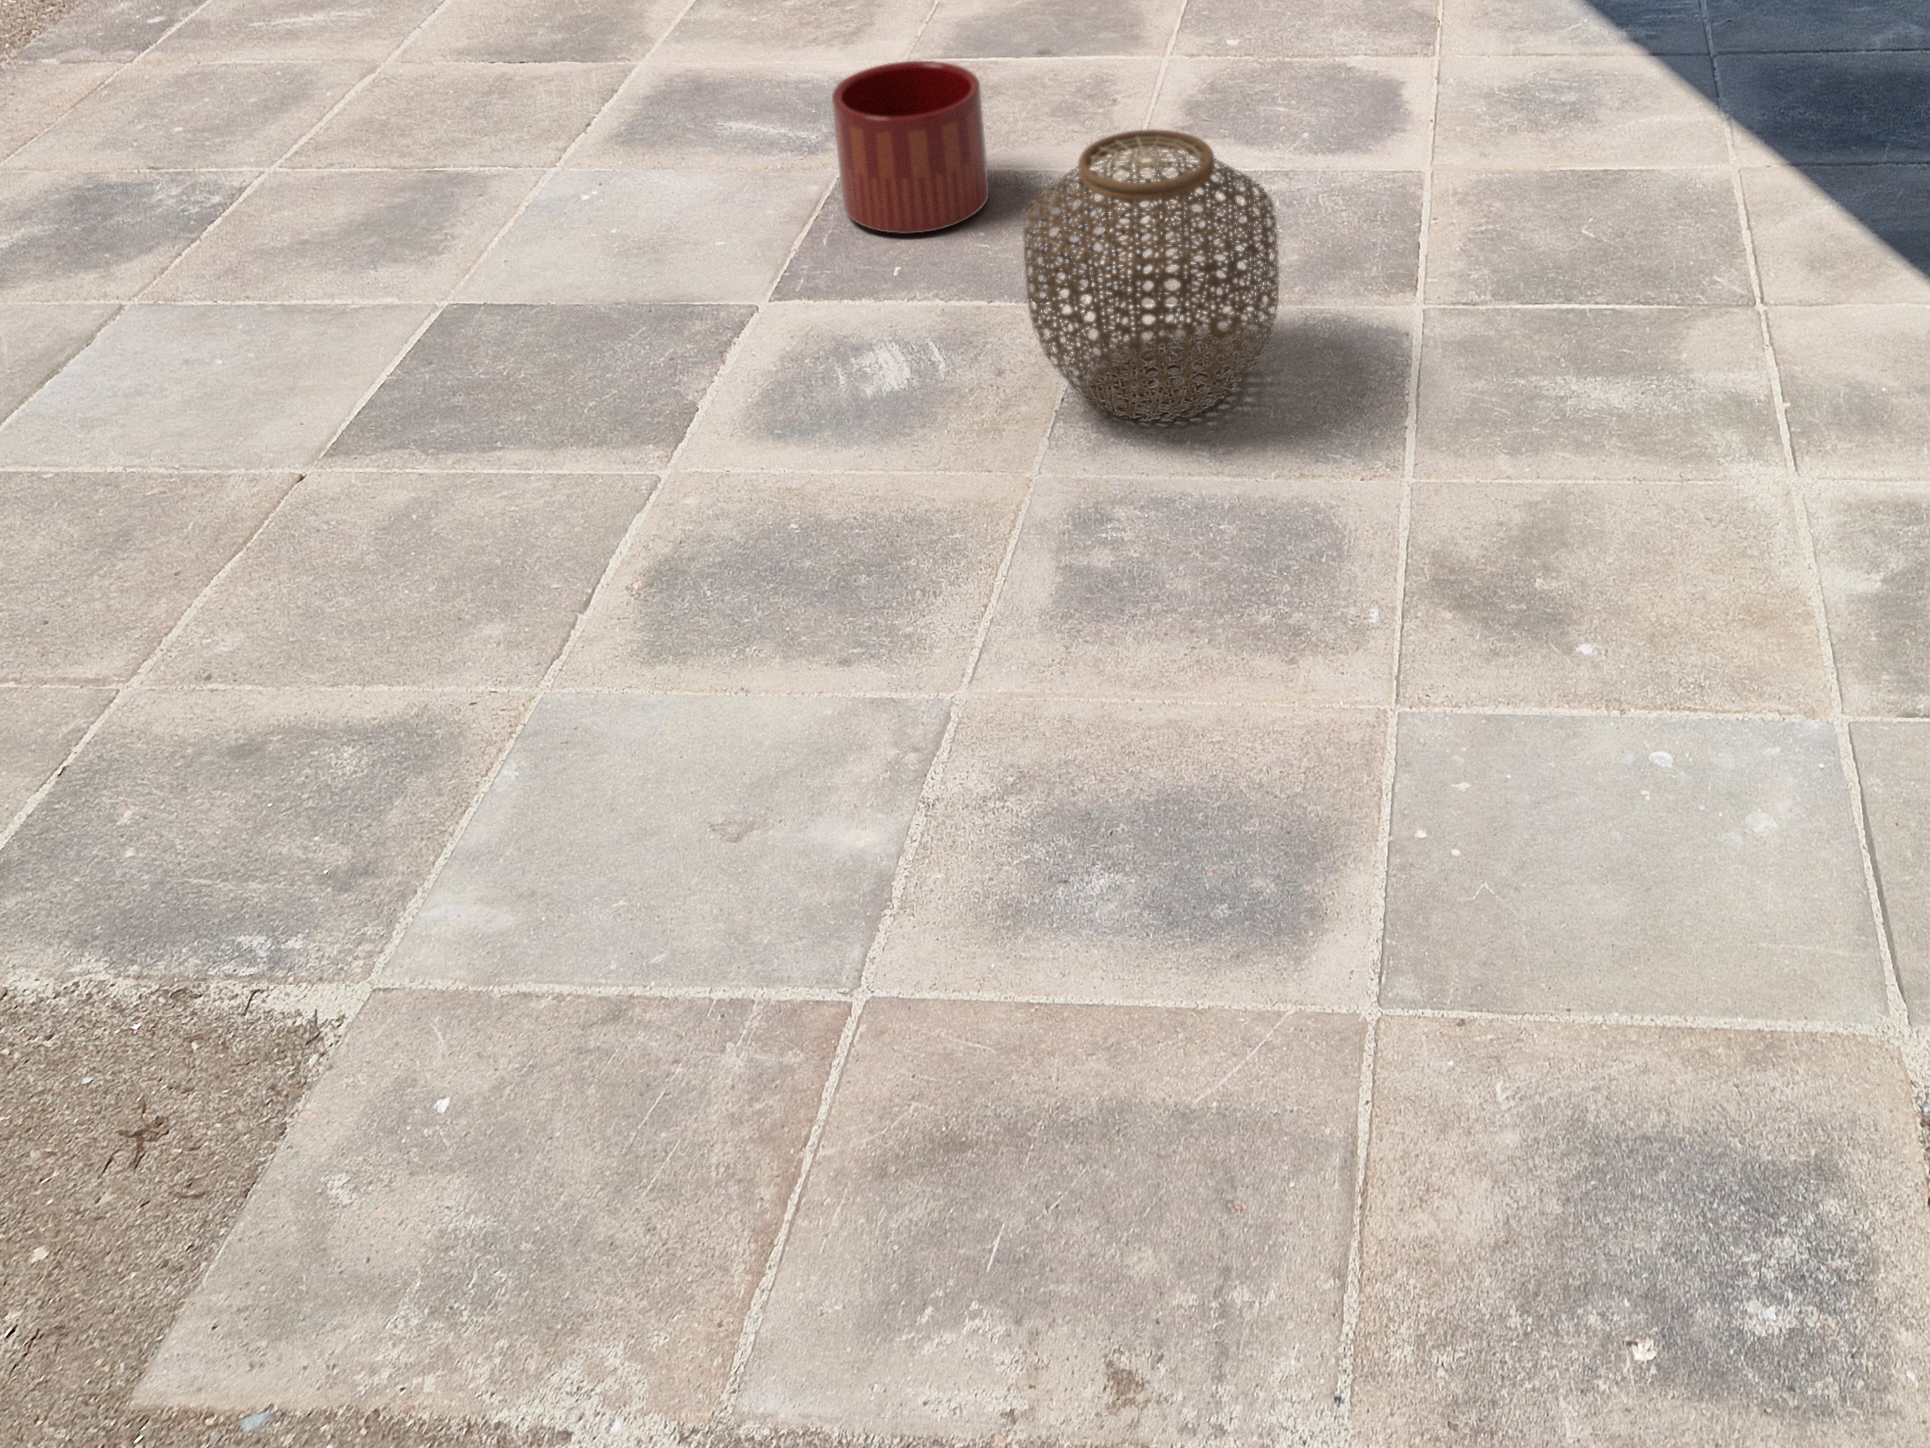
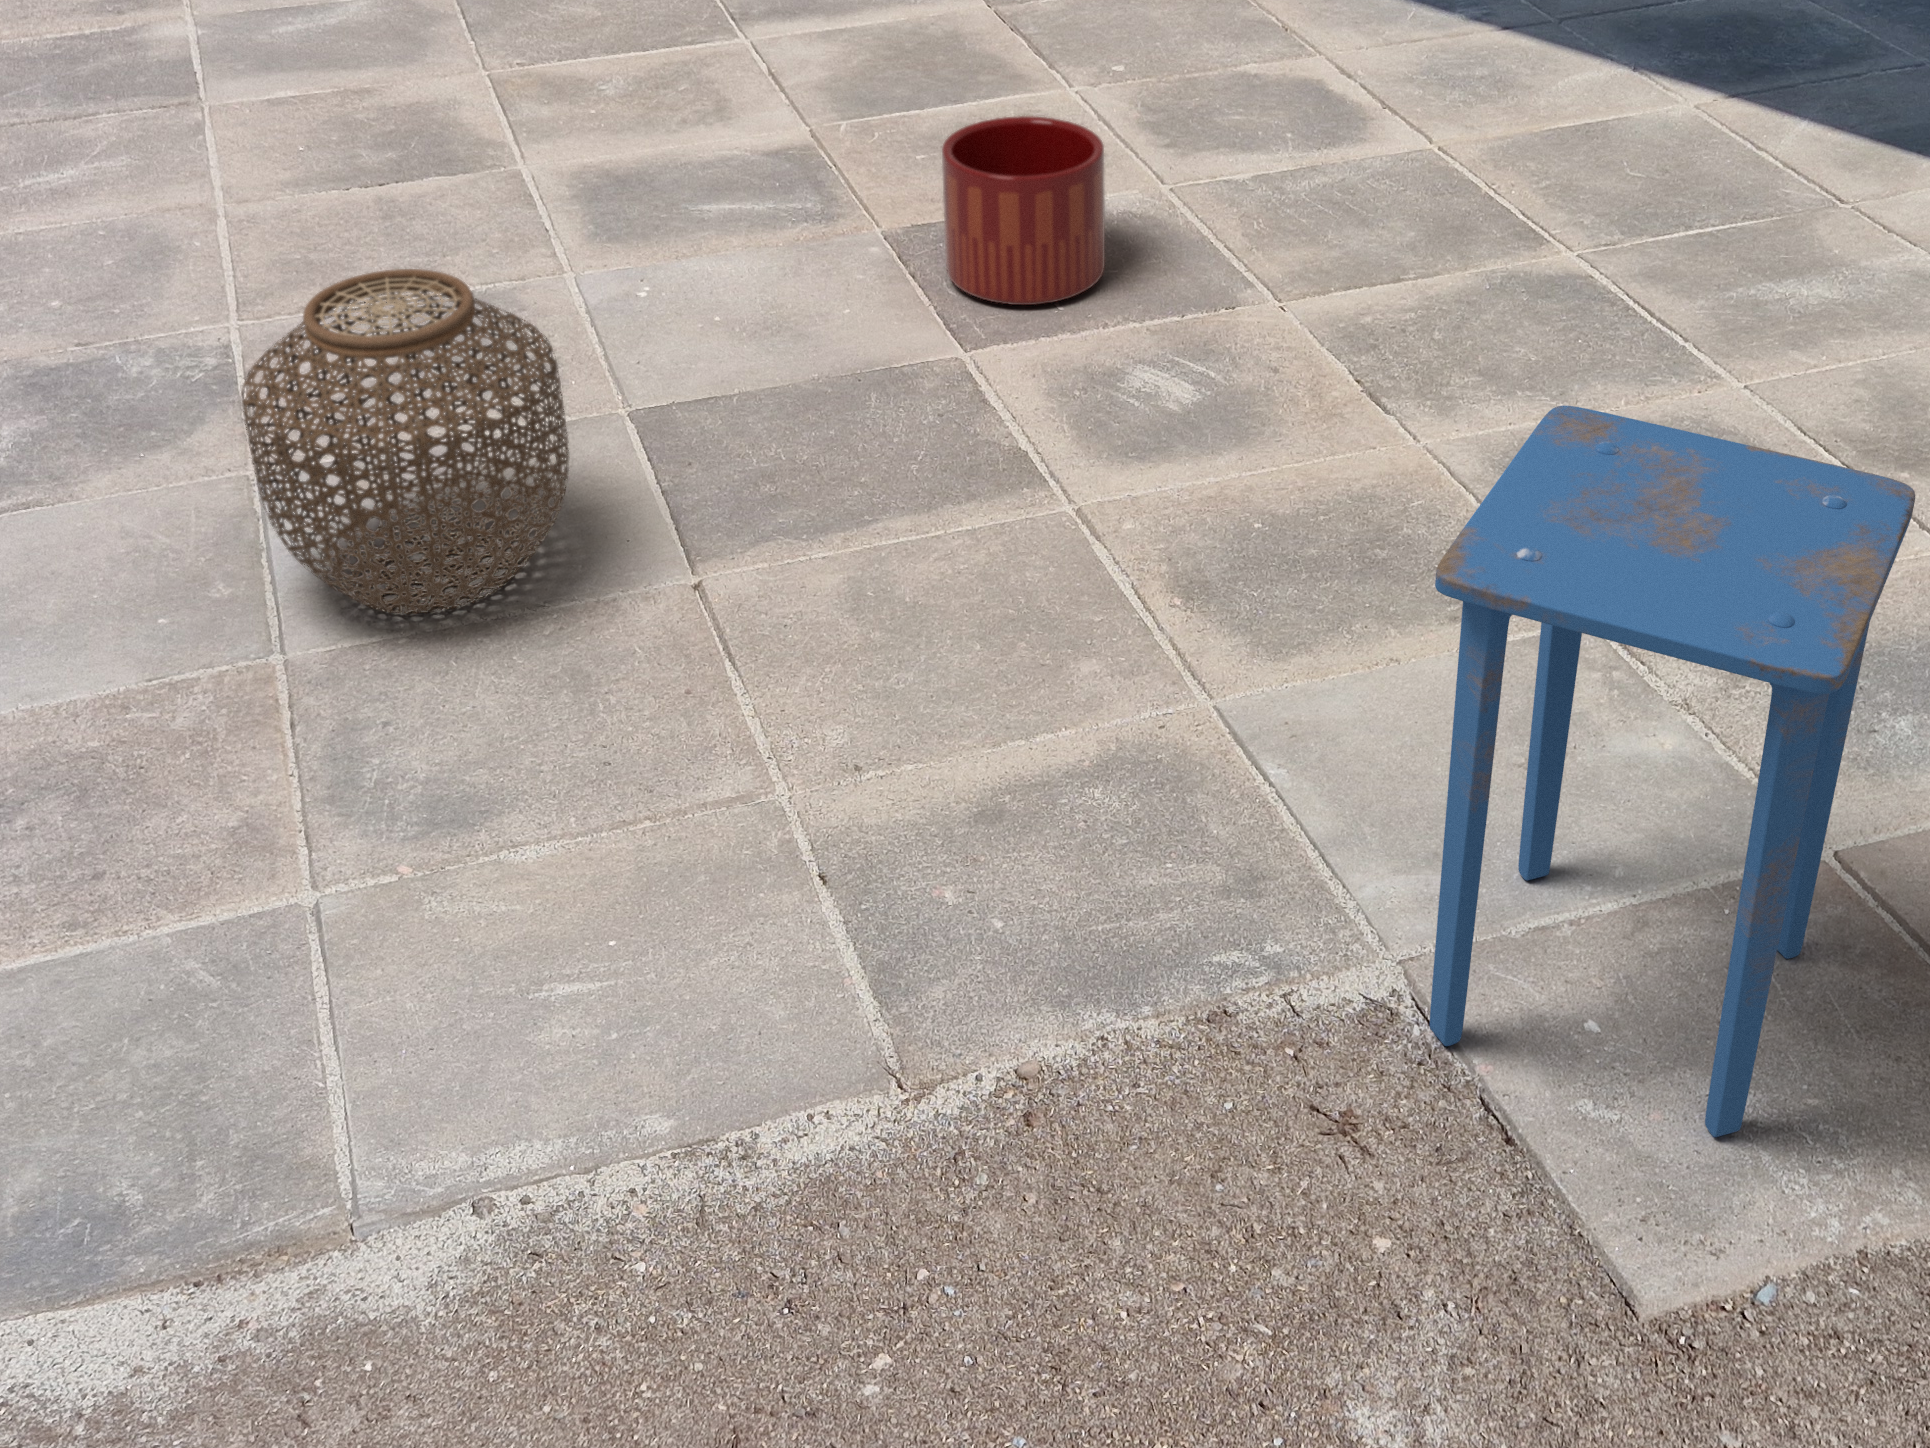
woven basket: present [1023,129,1279,420] -> present [241,269,569,614]
side table: none [278,372,733,1031] -> present [1430,406,1915,1137]

